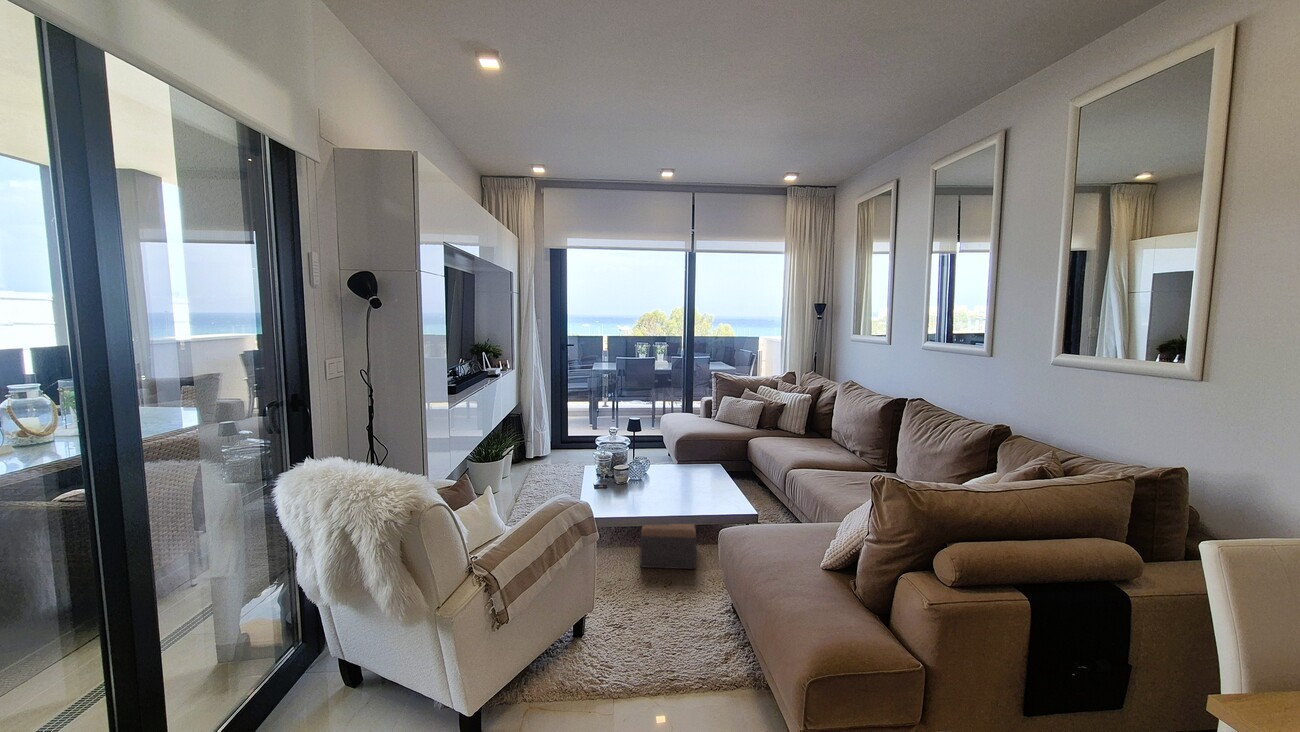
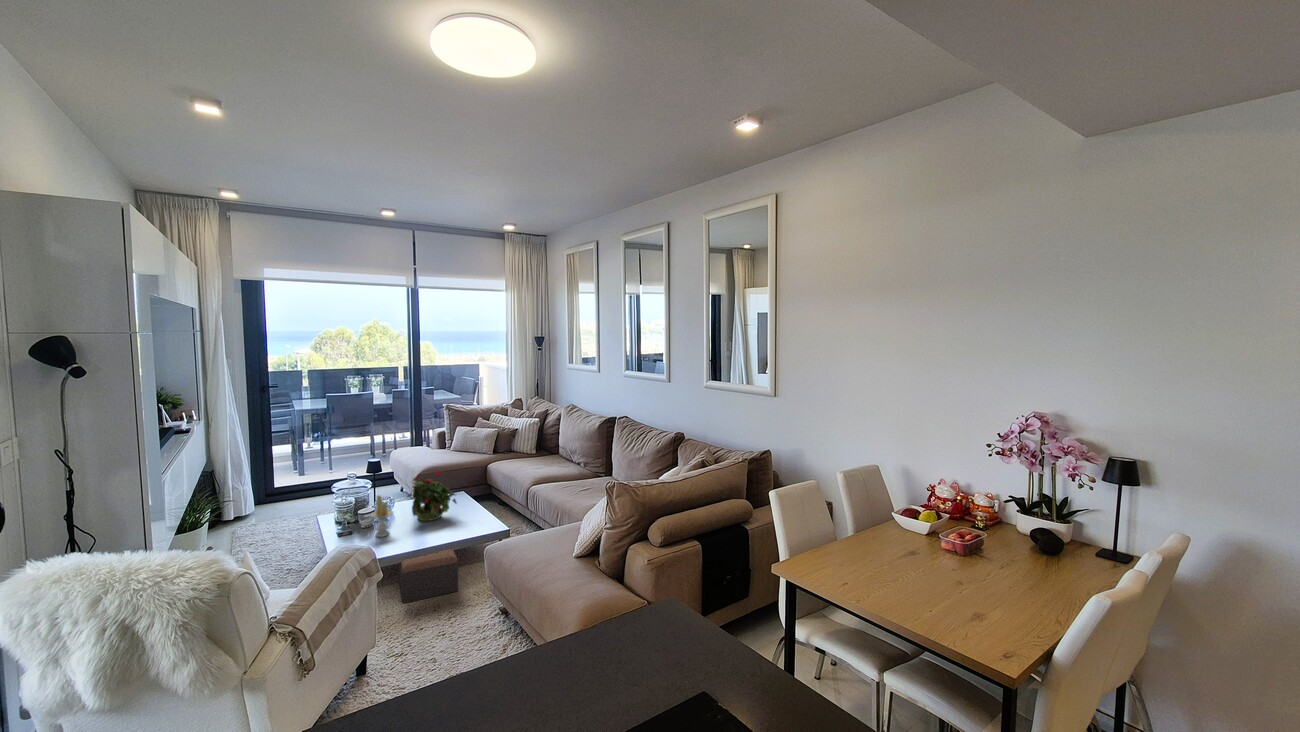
potted plant: none [657,437,707,487] -> present [407,472,456,521]
candle: none [623,452,643,495] -> present [371,496,393,537]

